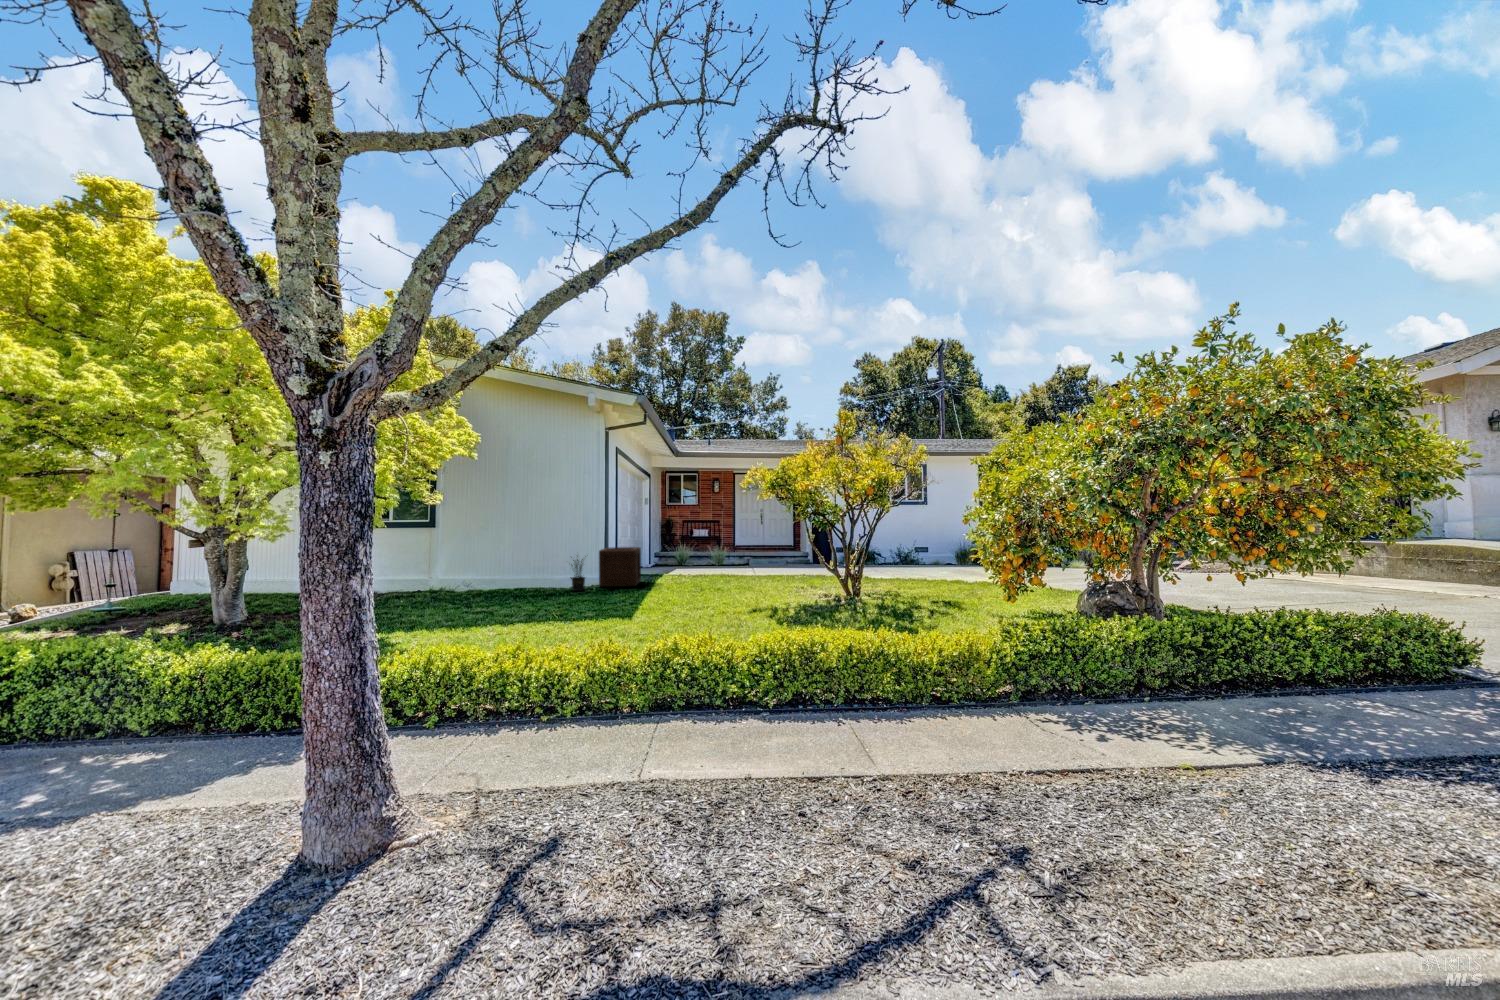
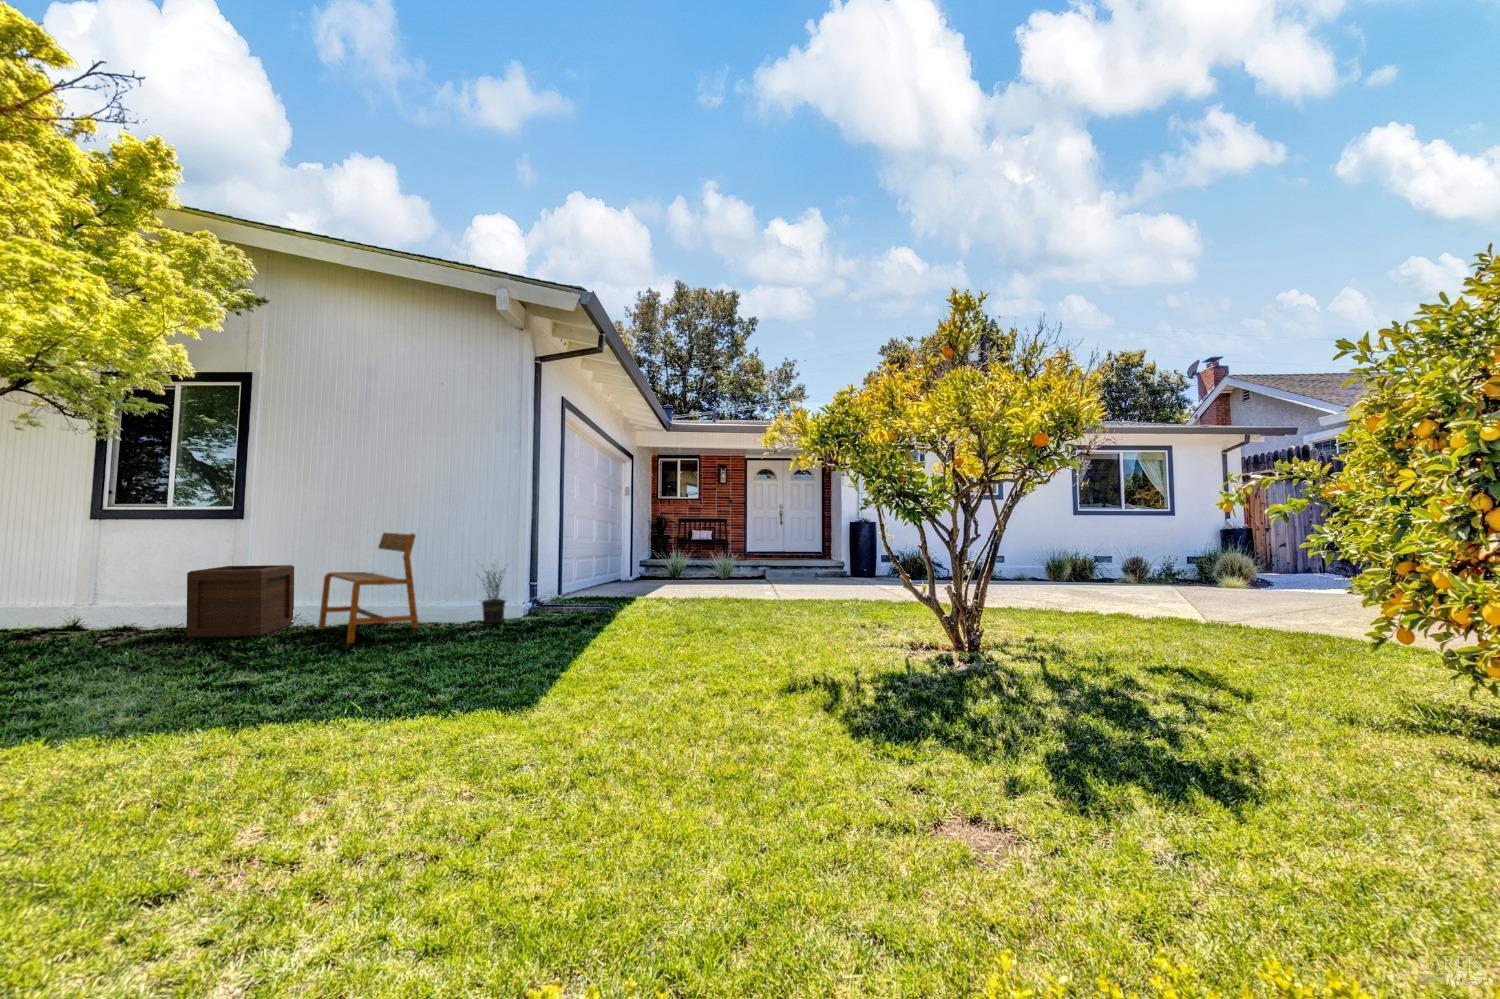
bench: none [472,535,536,602] -> present [319,532,418,643]
wooden crate: present [599,547,641,587] -> present [186,565,294,638]

